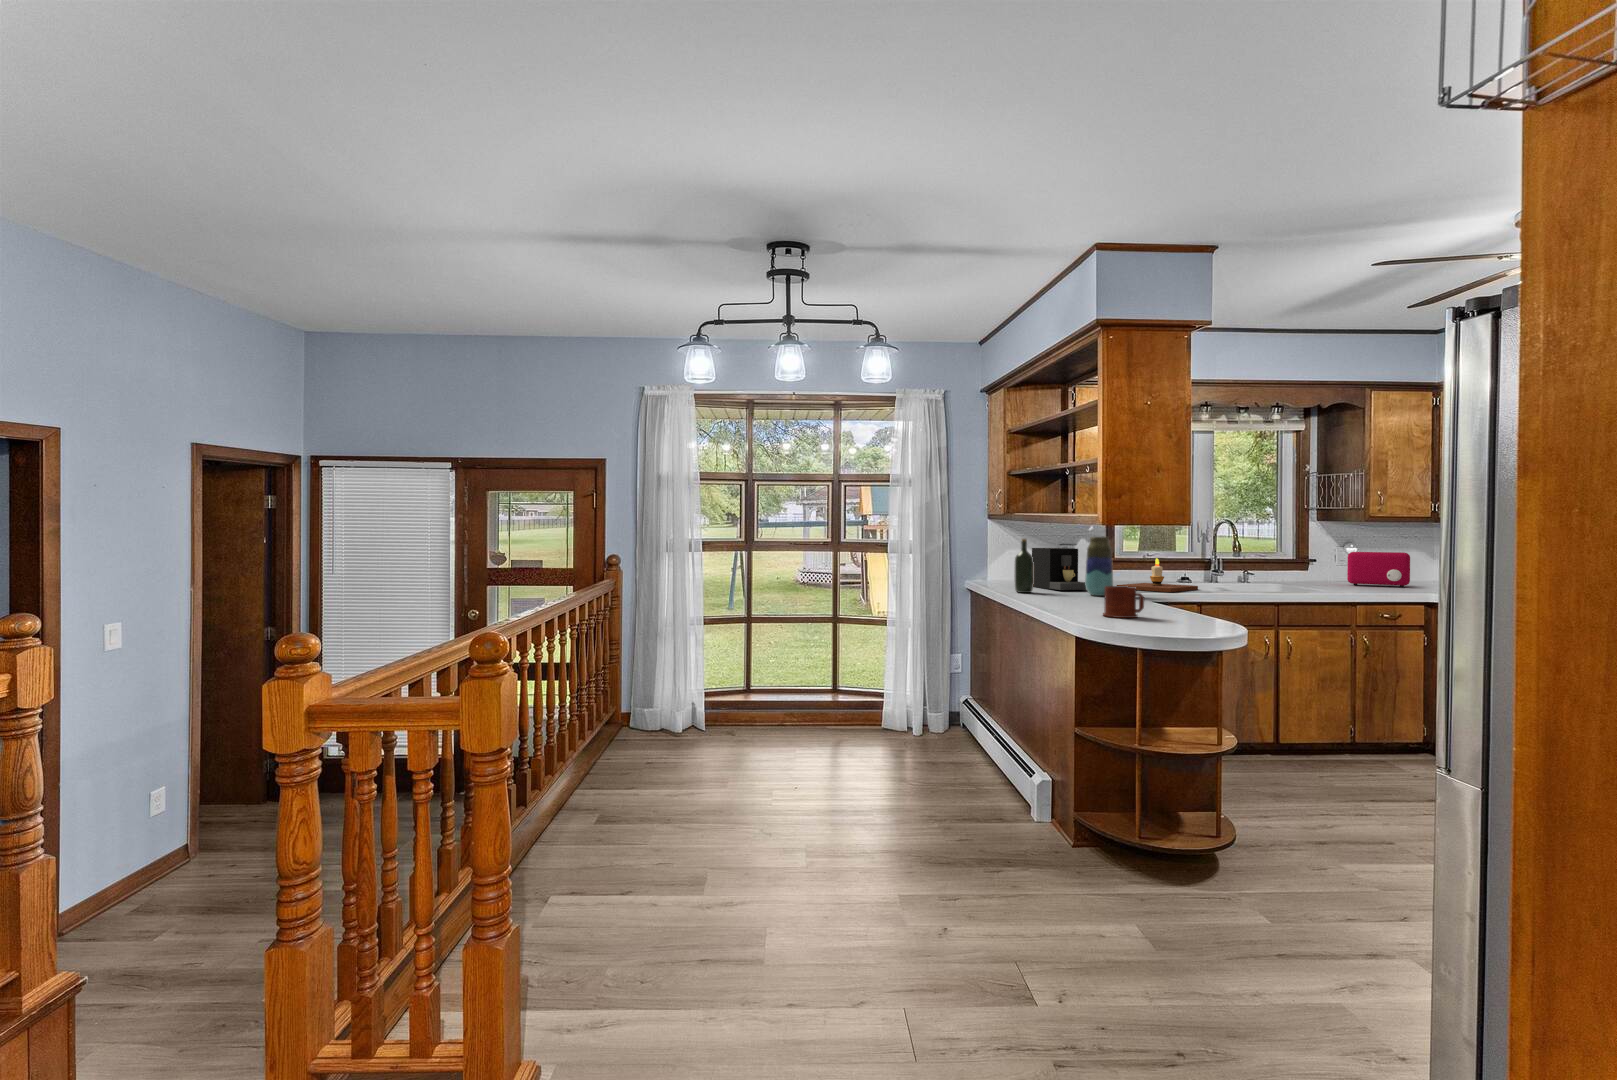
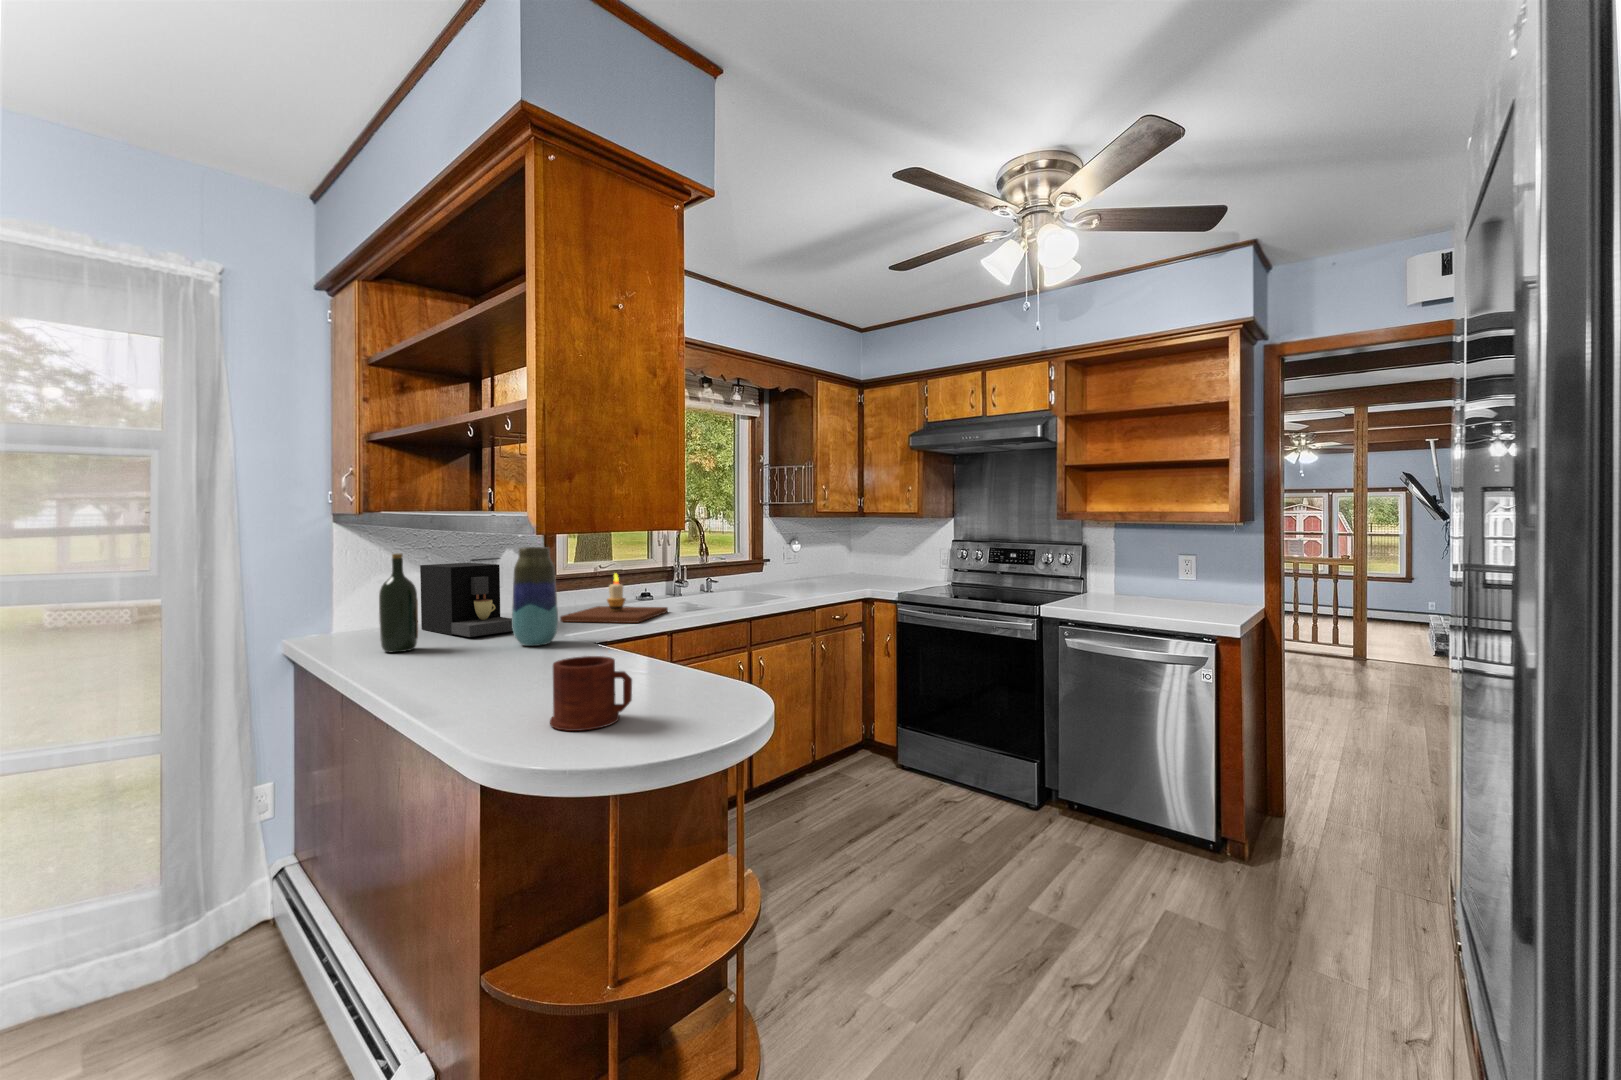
toaster: present [1347,552,1410,587] -> none [804,551,859,589]

